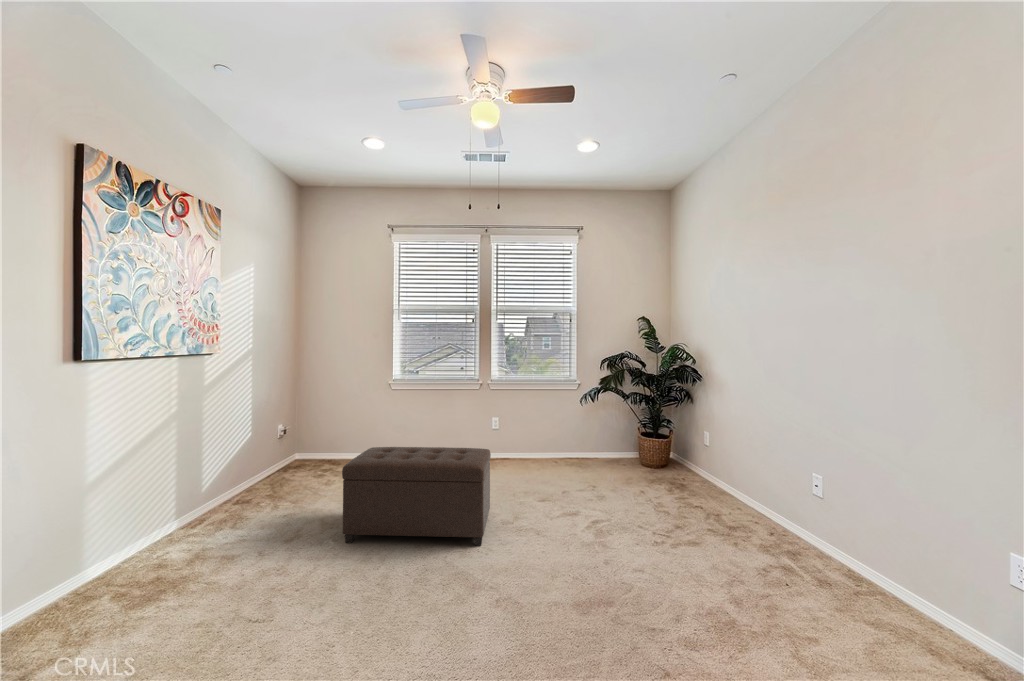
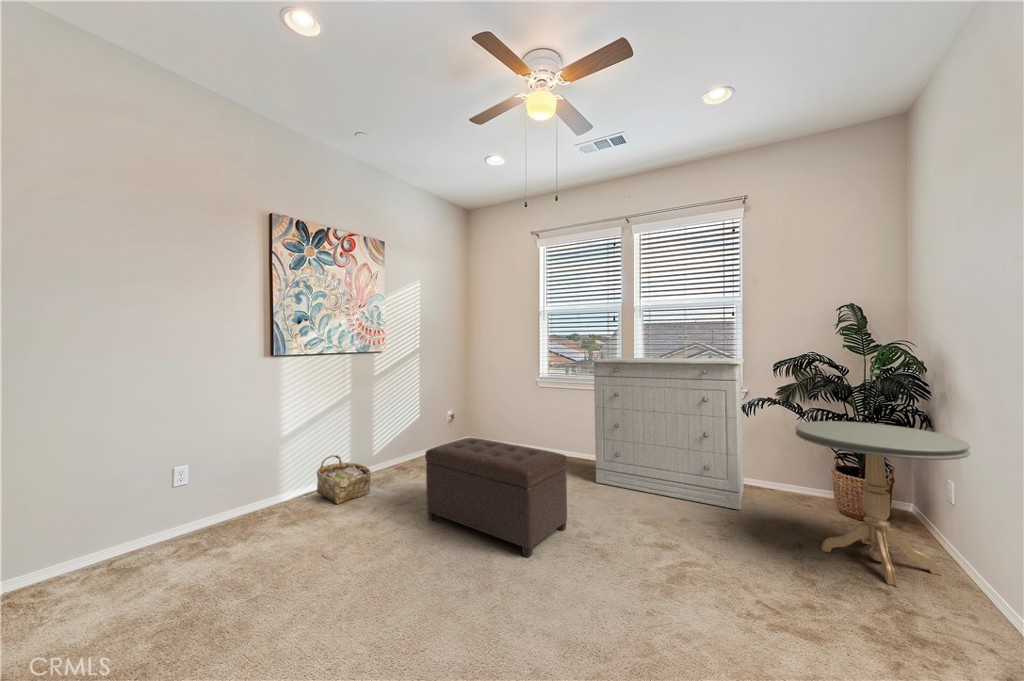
dresser: none [474,359,593,475] -> present [591,358,744,510]
side table: none [634,402,719,498] -> present [796,421,970,586]
woven basket: none [141,498,234,560] -> present [317,455,371,504]

